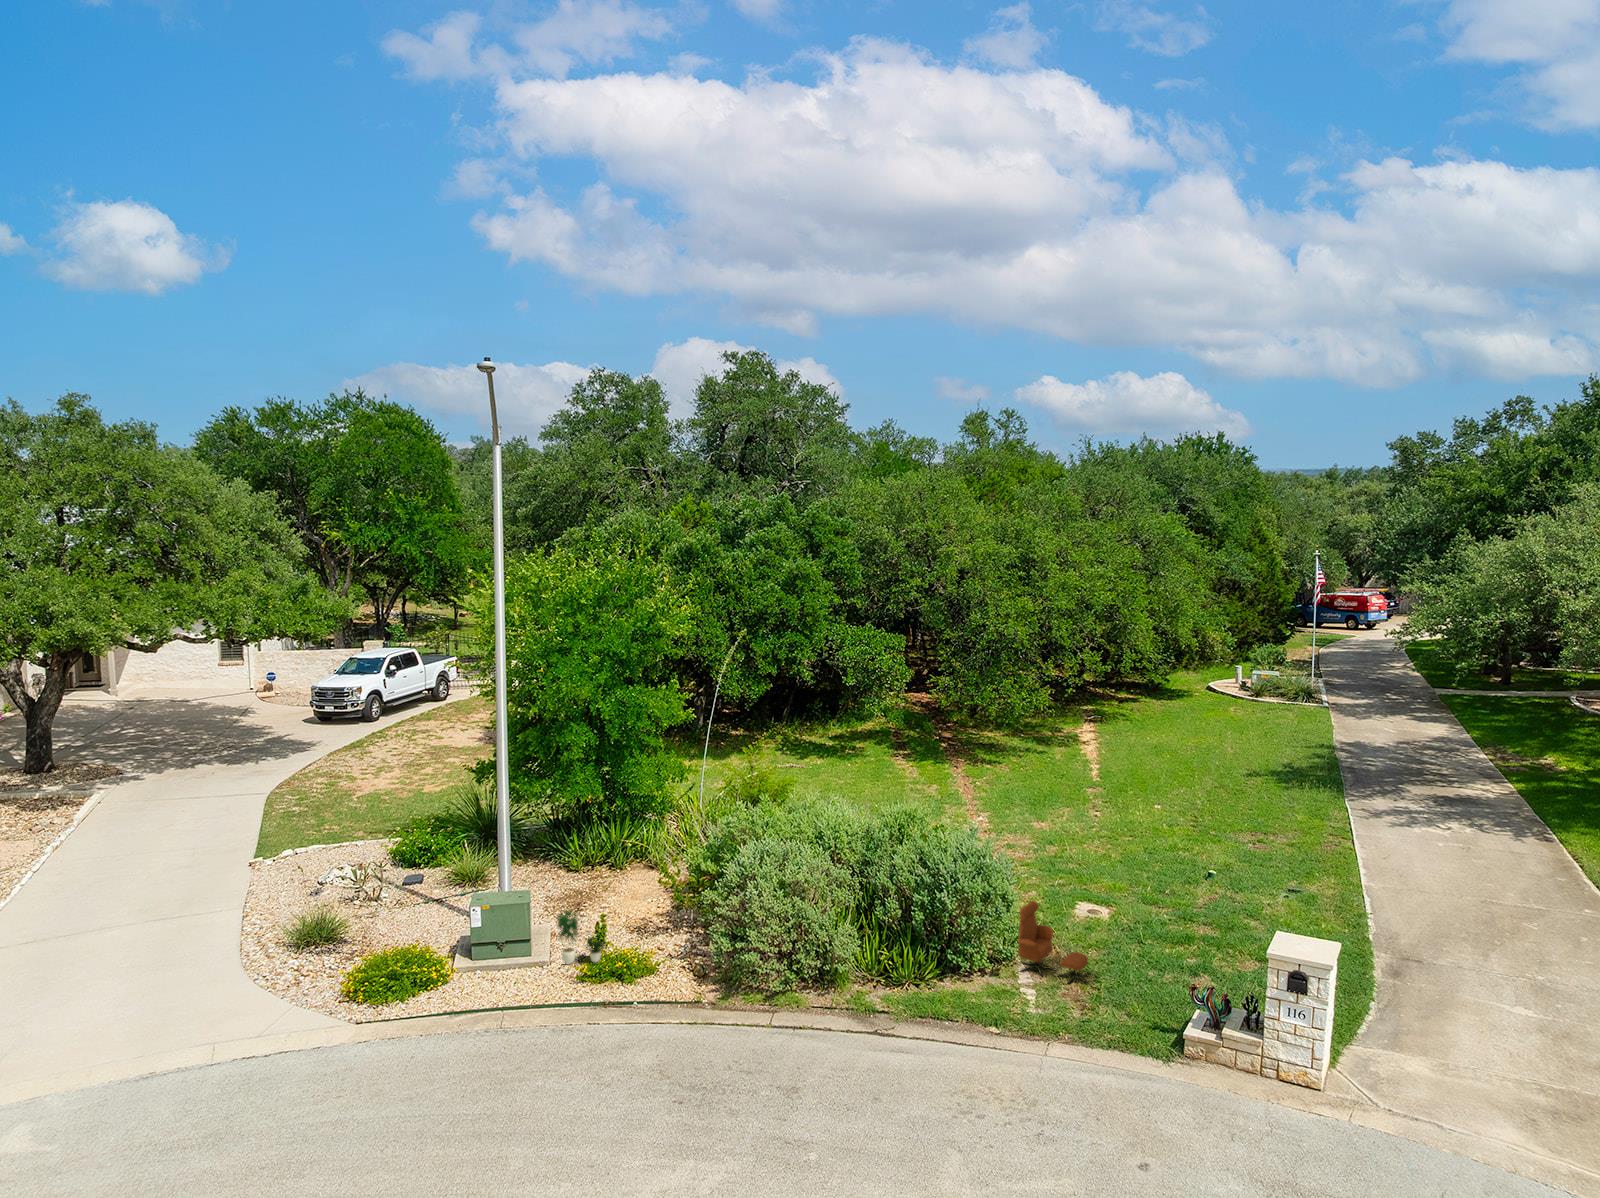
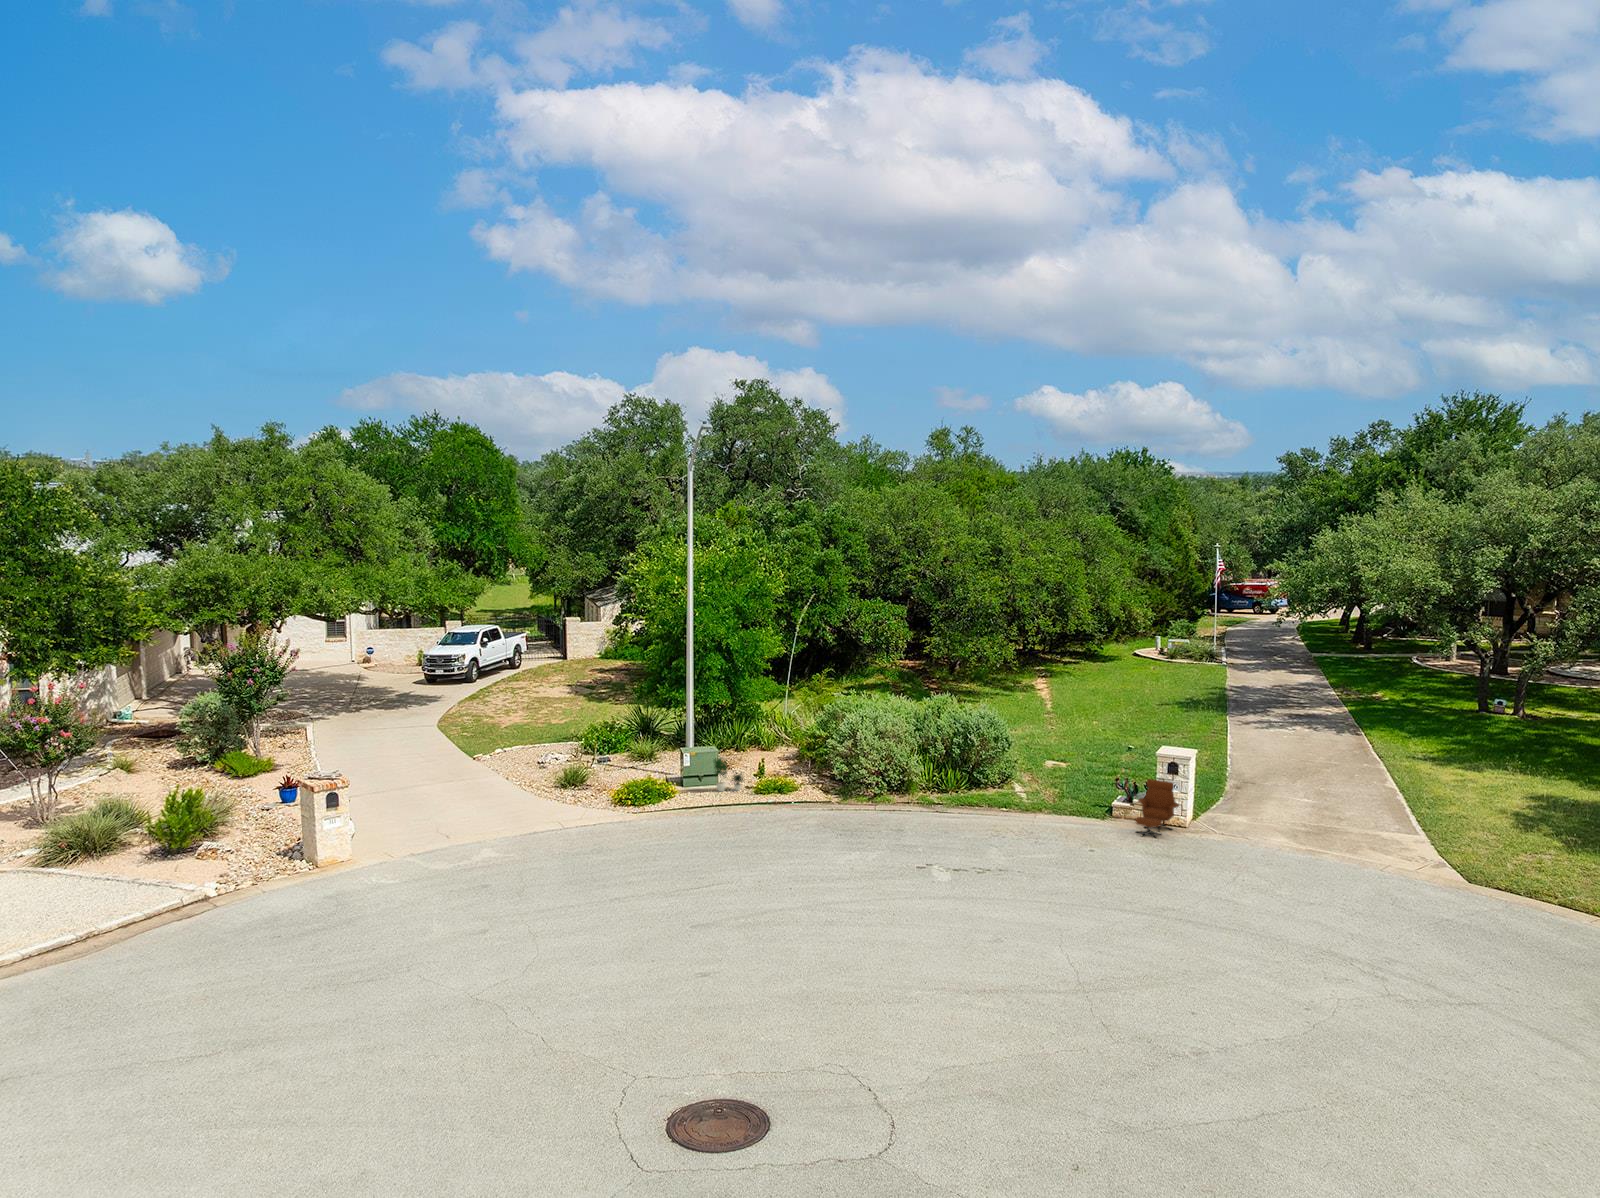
lounge chair: present [1017,901,1089,984] -> present [1136,779,1179,837]

